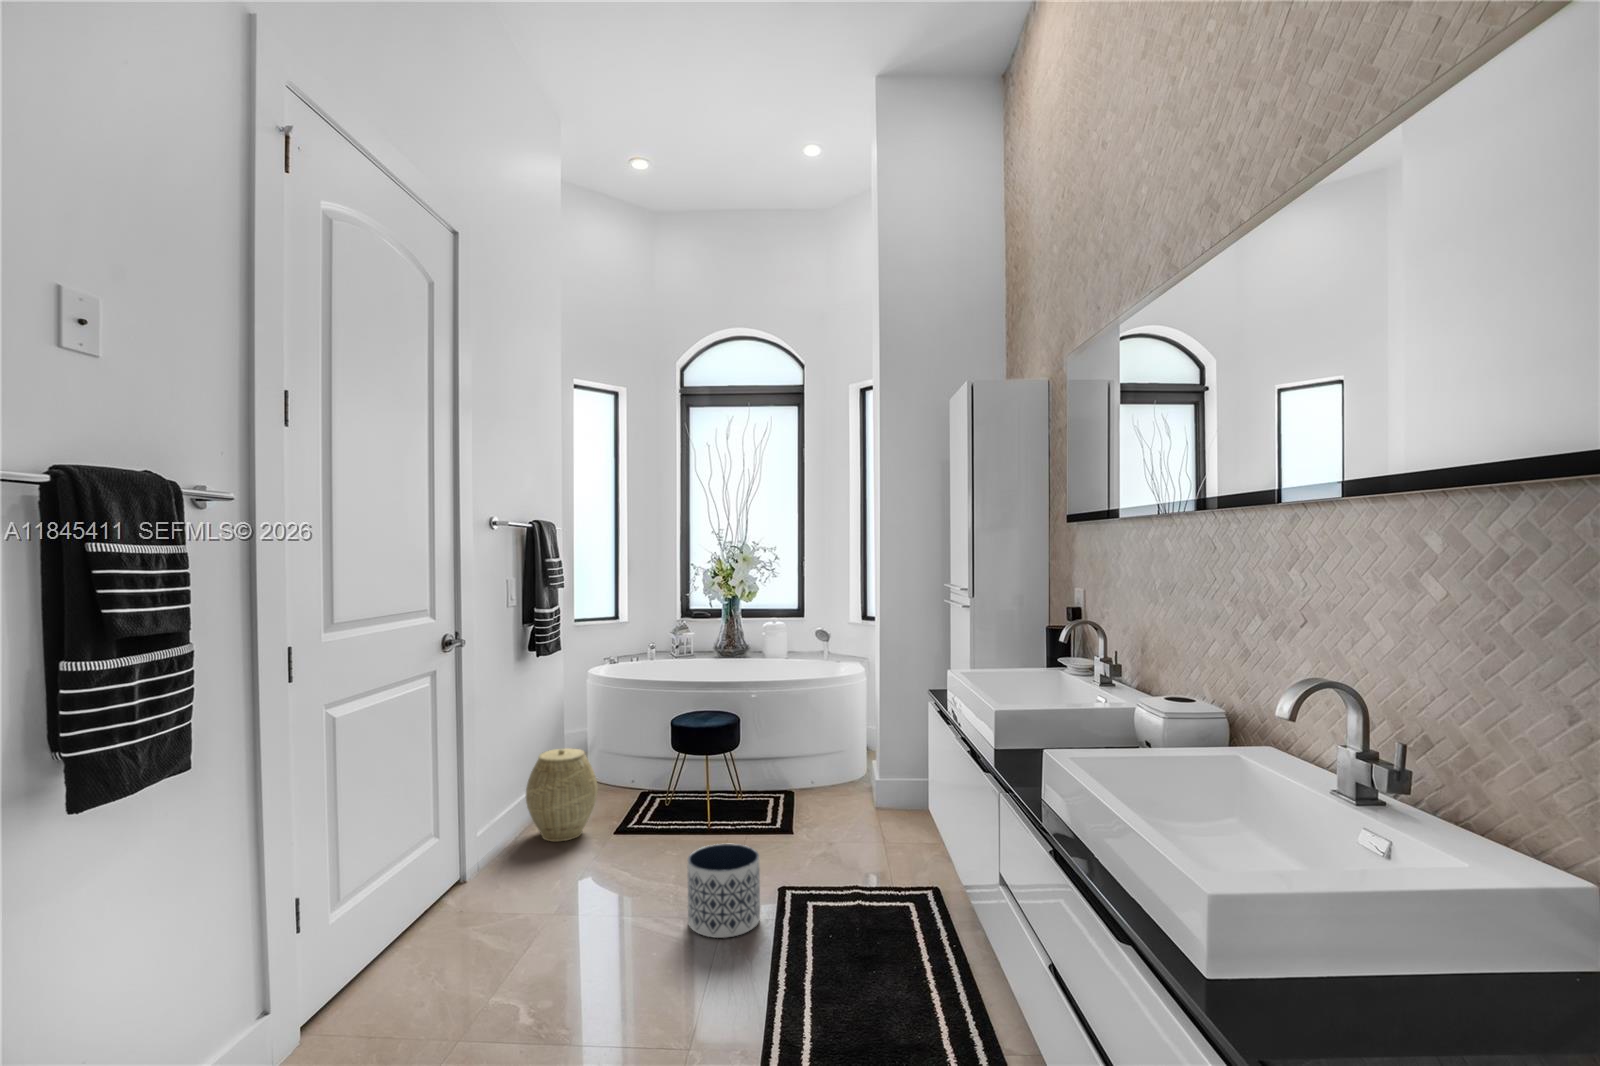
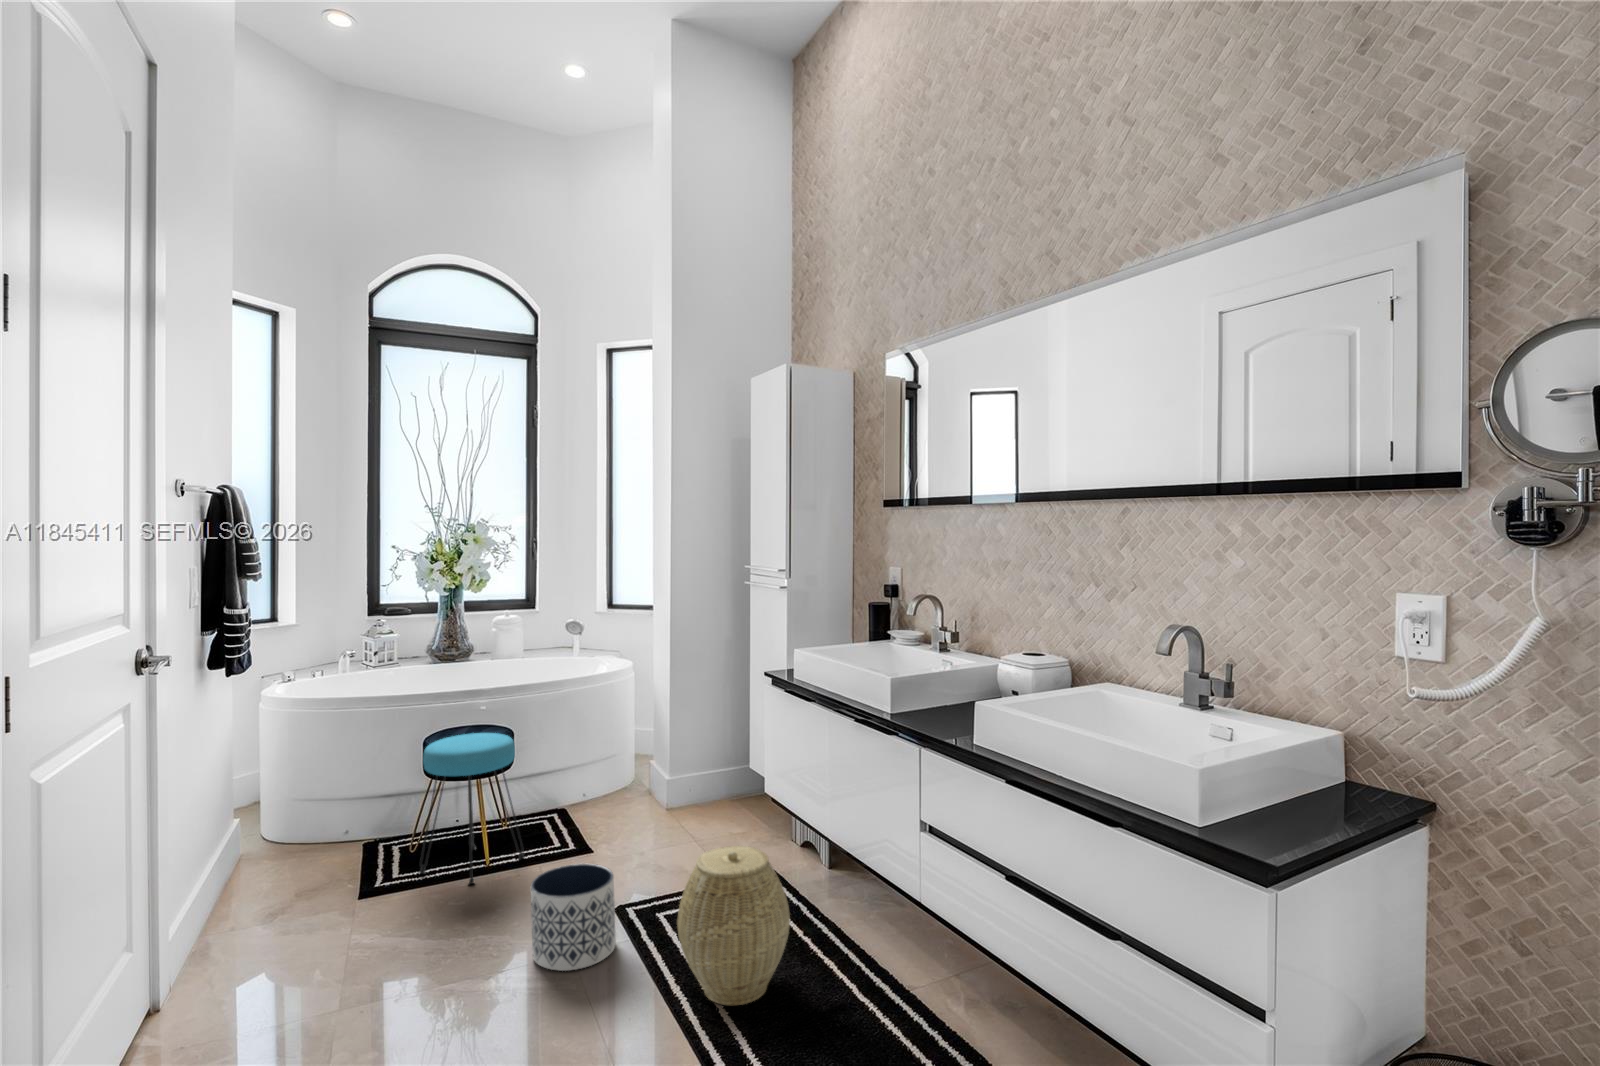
stool: none [649,720,733,847] -> present [419,733,524,884]
woven basket: present [526,748,598,842] -> present [677,846,790,1005]

